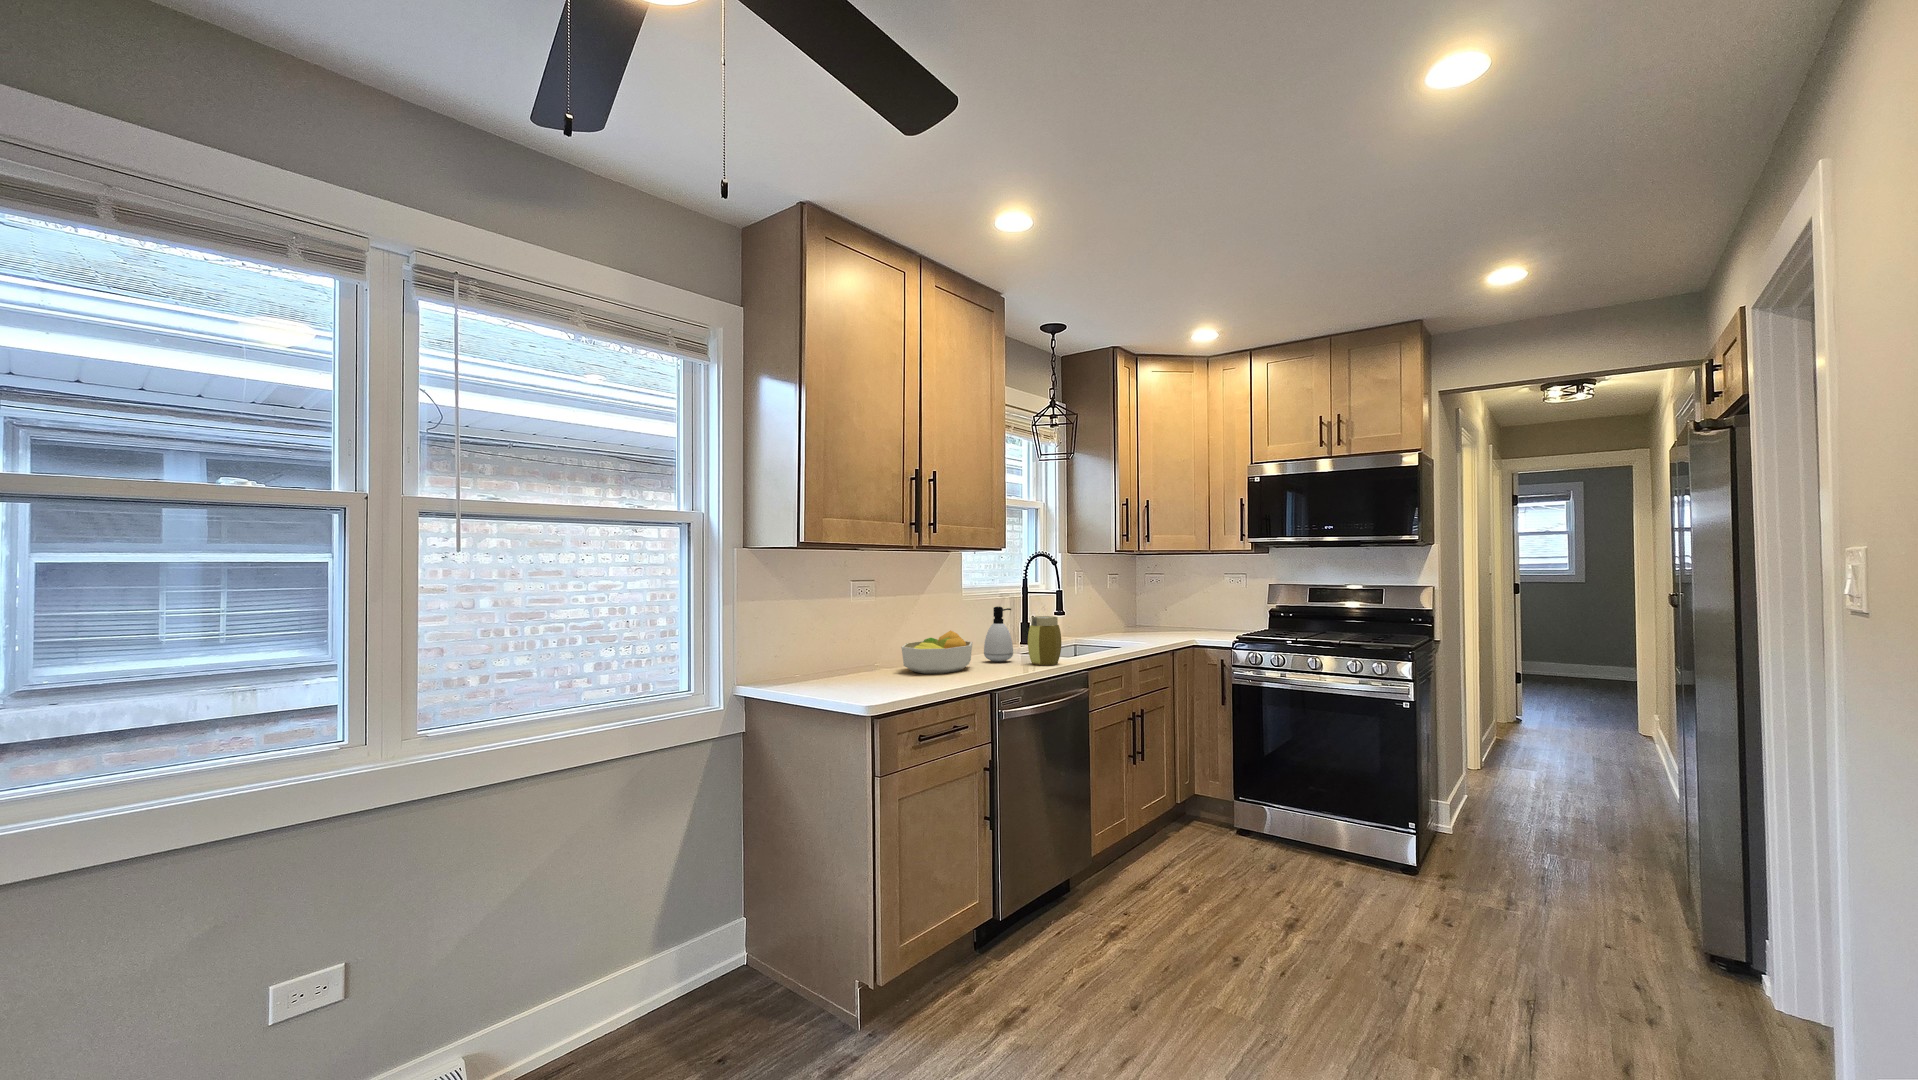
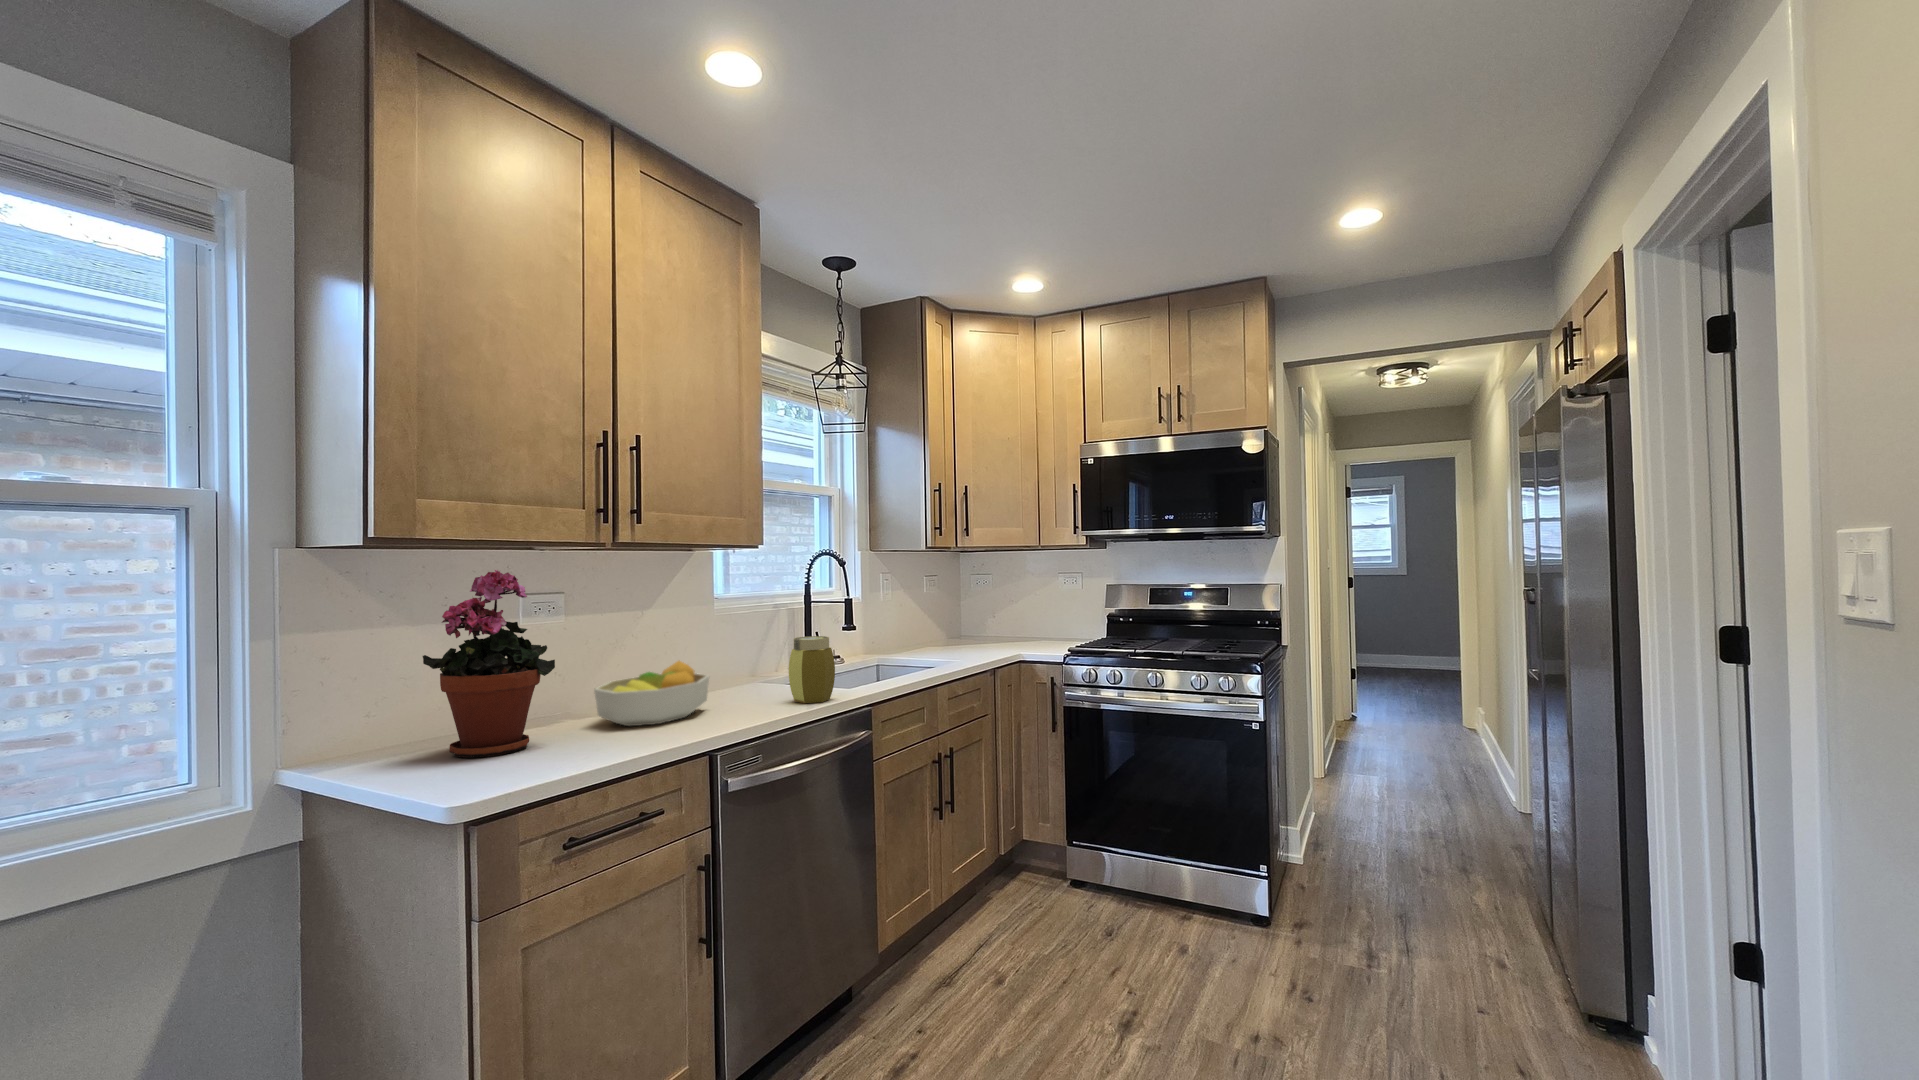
potted plant: none [812,562,888,685] -> present [423,570,555,758]
soap dispenser: present [984,607,1013,662] -> none [733,625,774,699]

